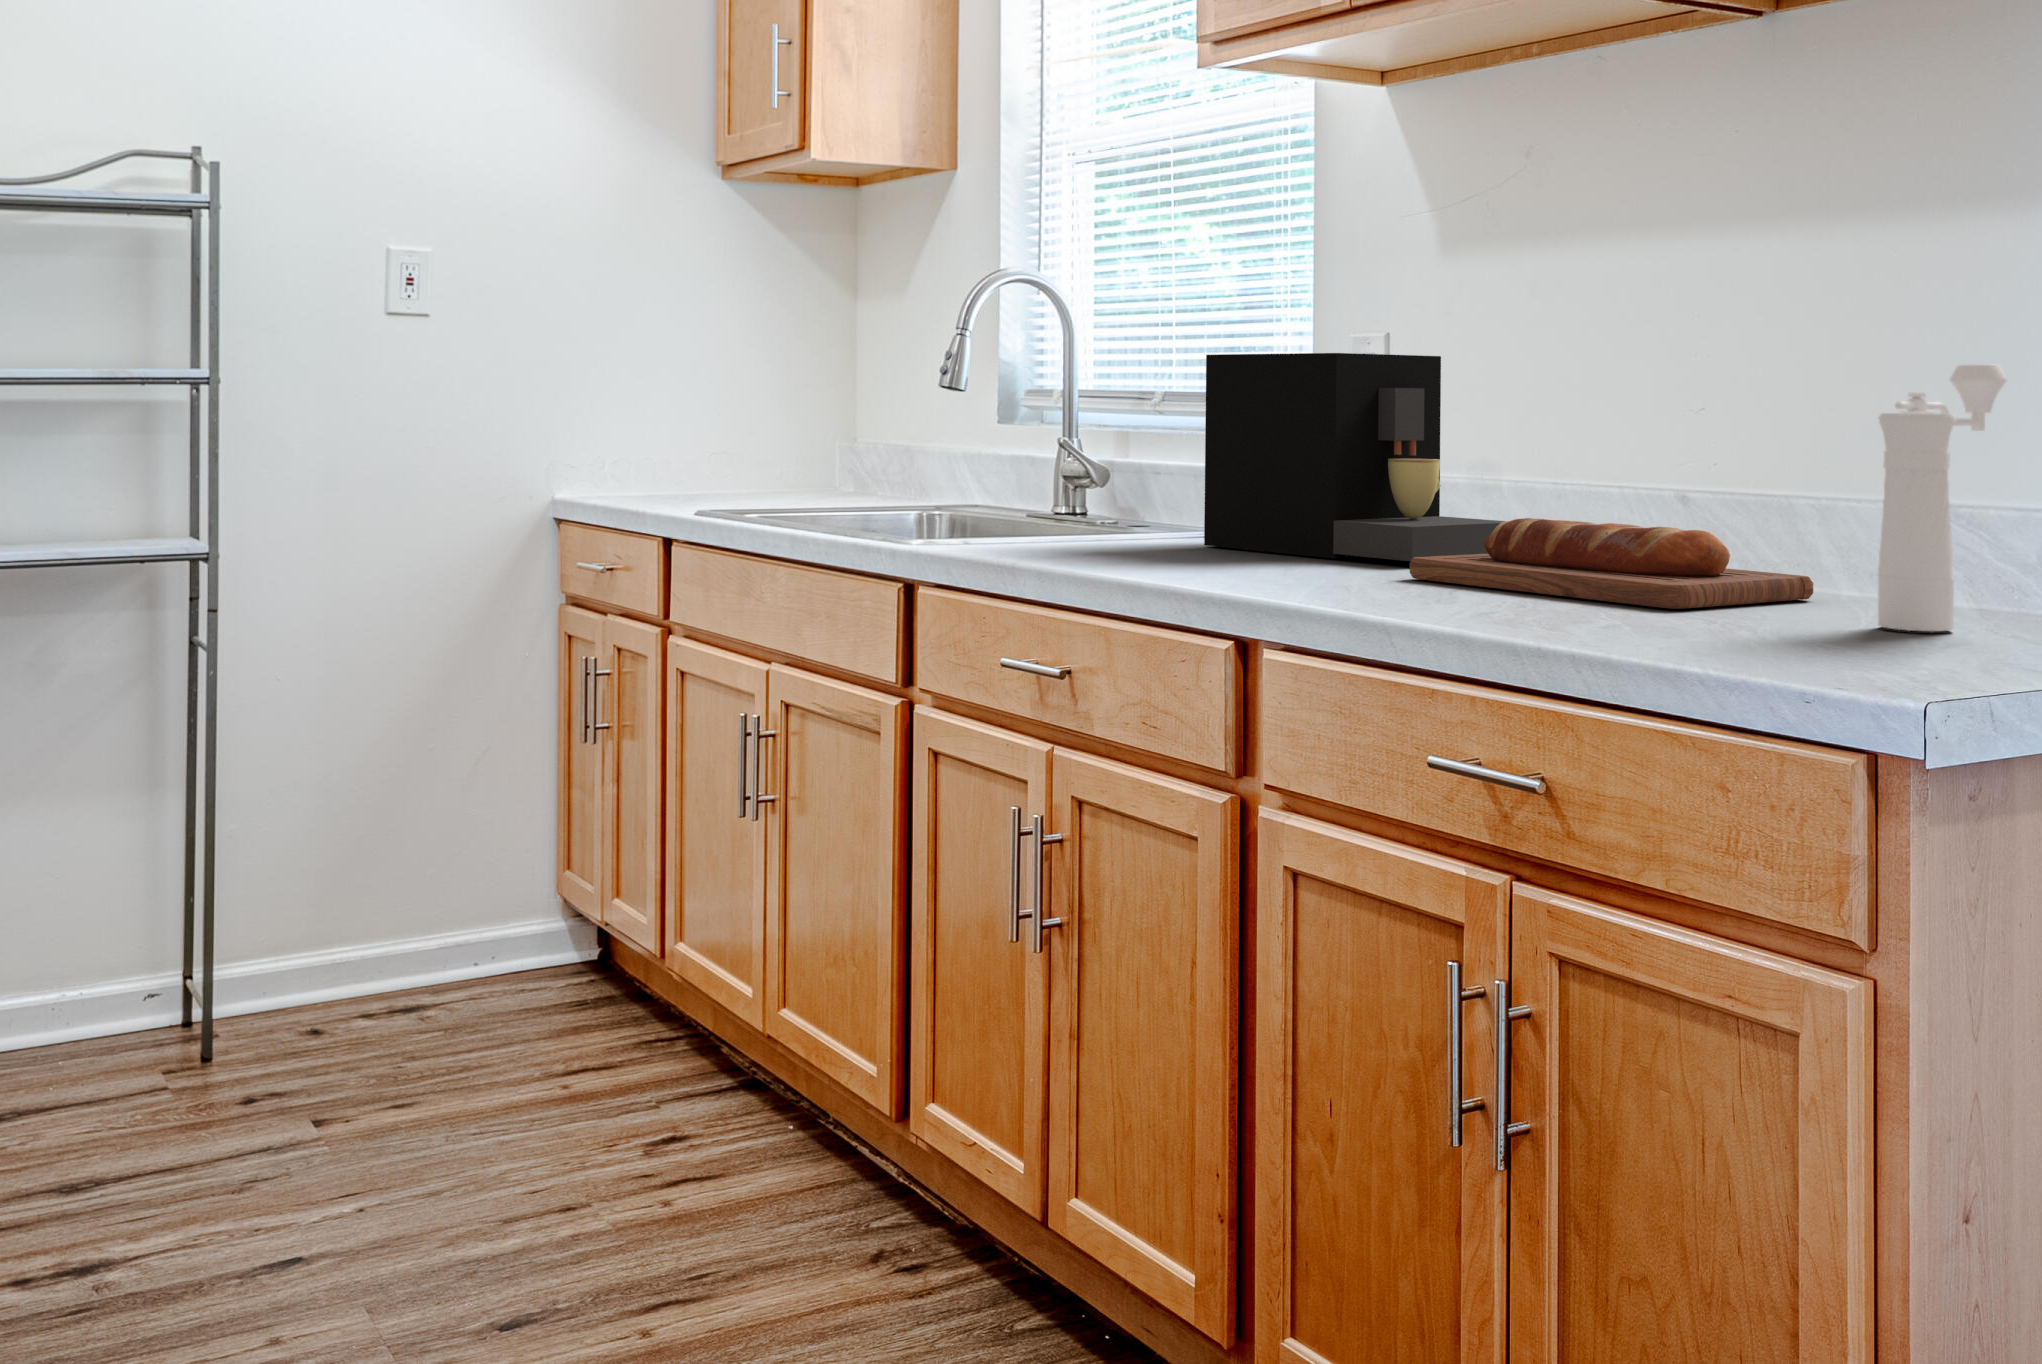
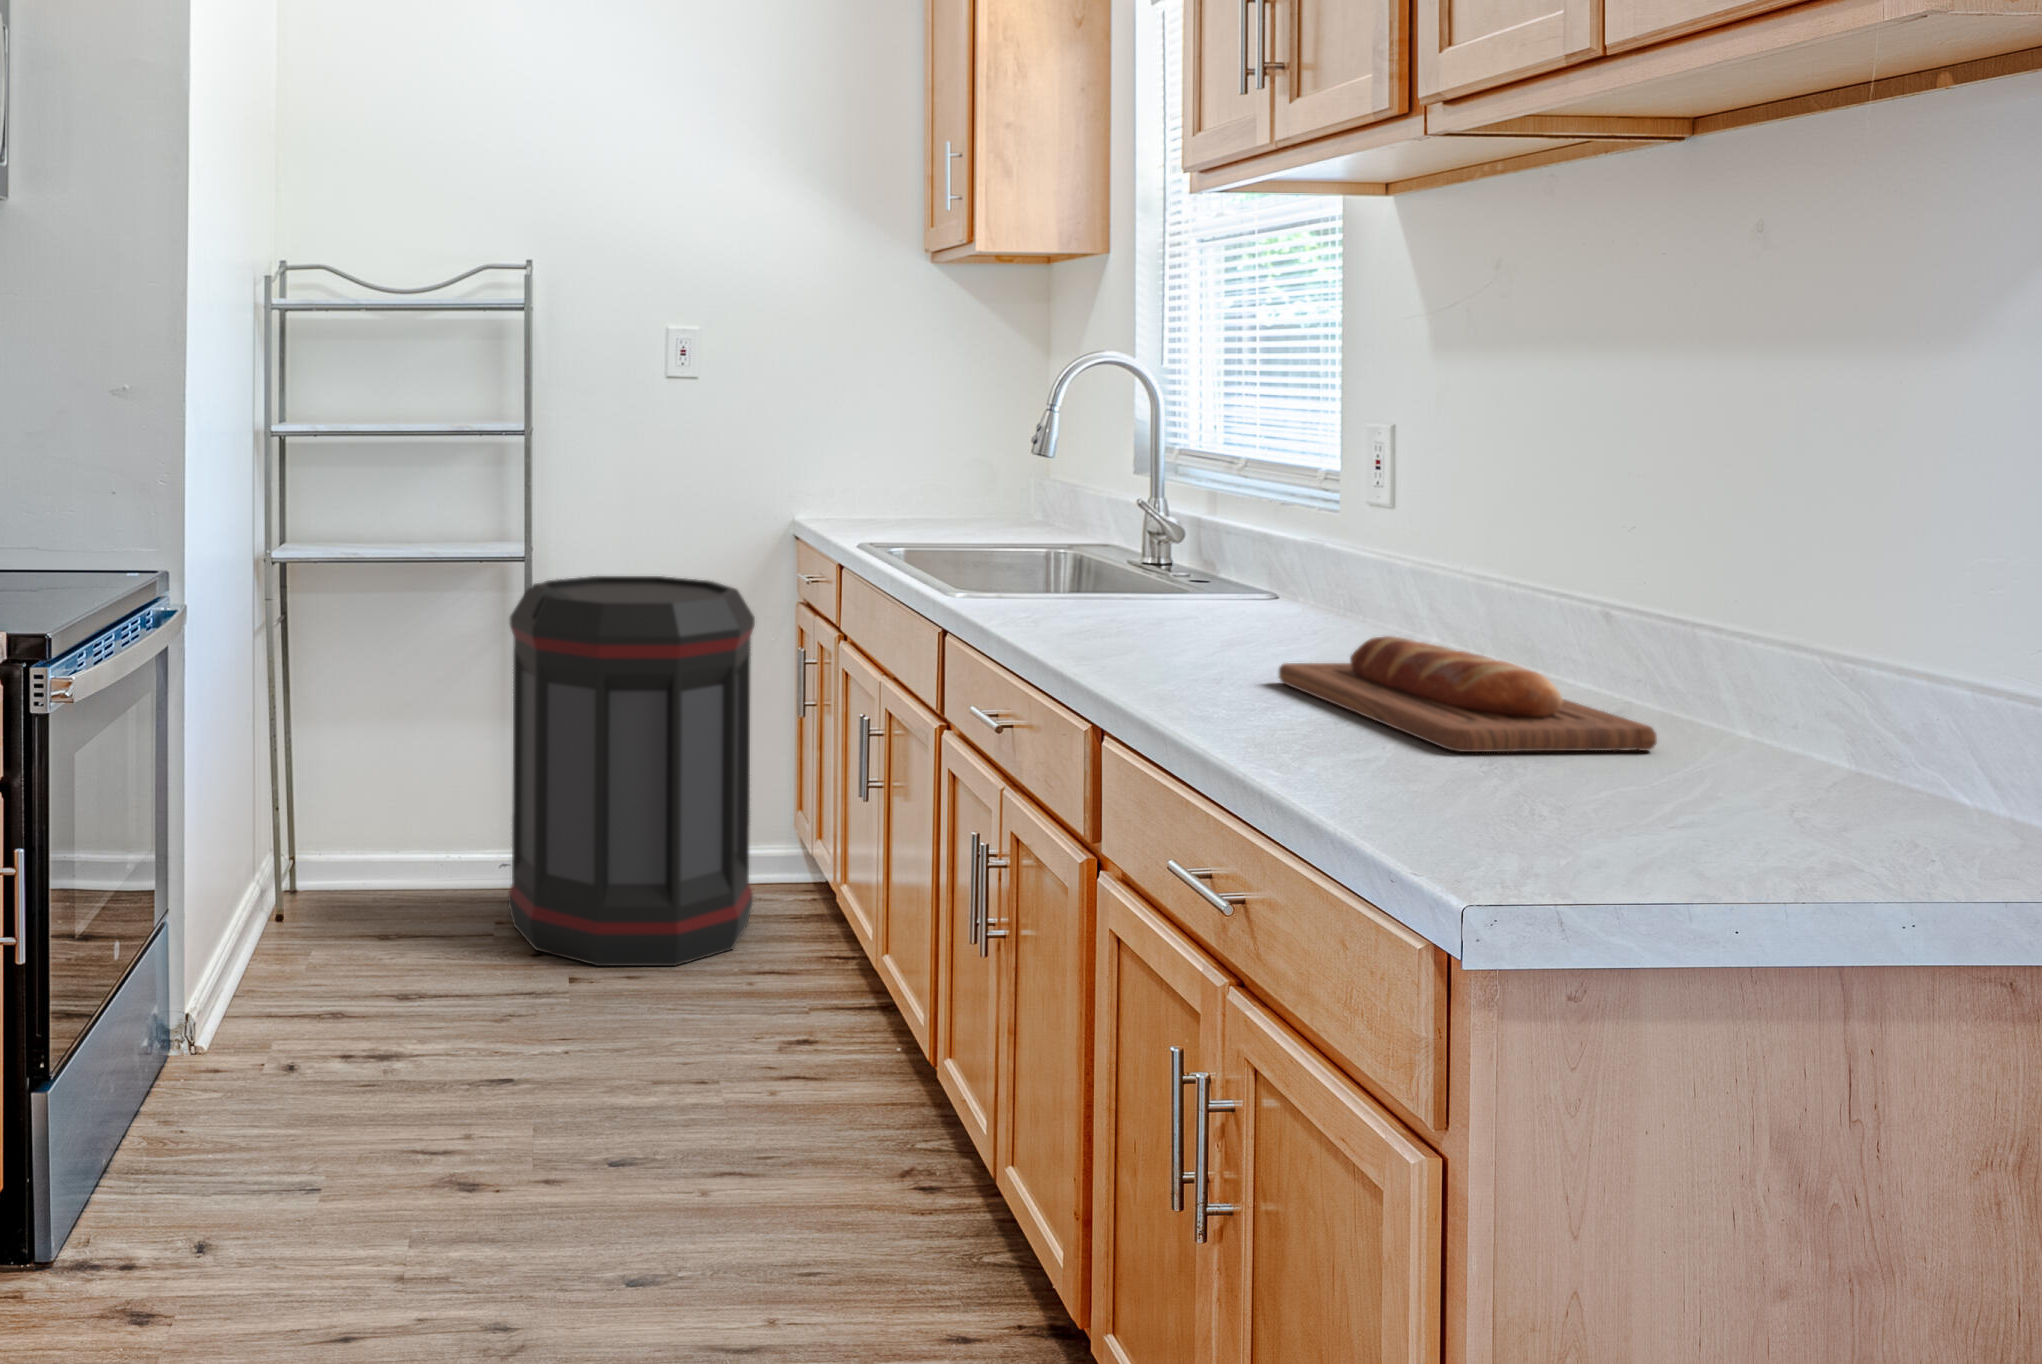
coffee maker: present [1204,353,1505,561] -> none [1182,452,1459,660]
pepper mill: present [1878,364,2007,632] -> none [1625,533,1824,817]
trash can: none [183,573,538,1102] -> present [508,576,755,966]

